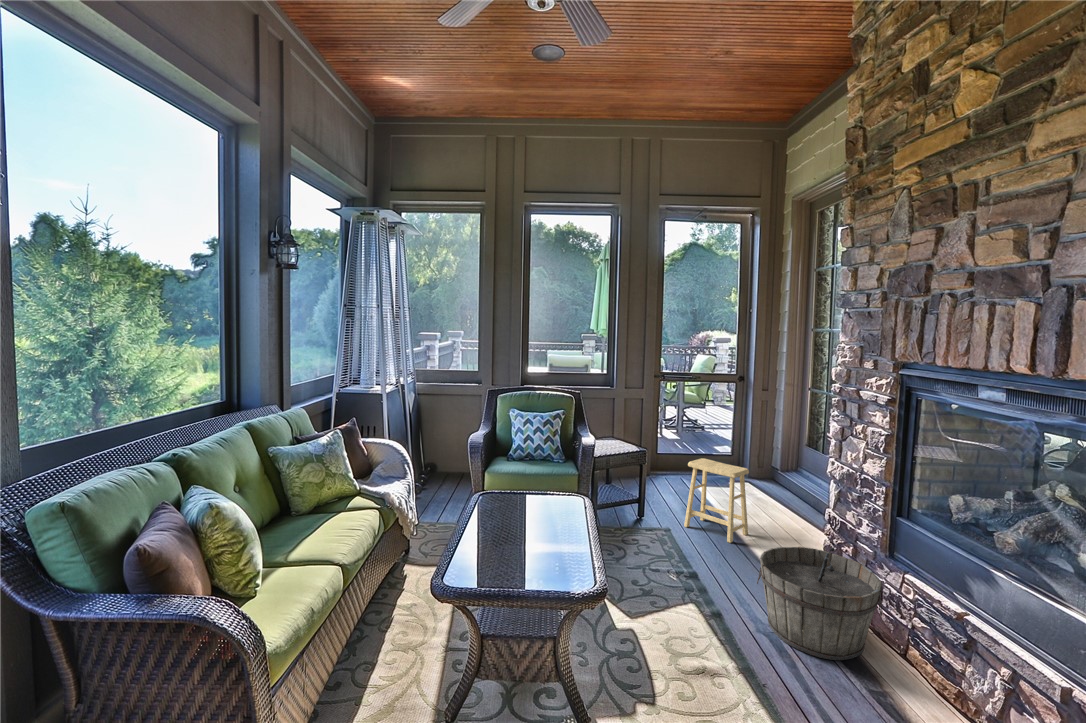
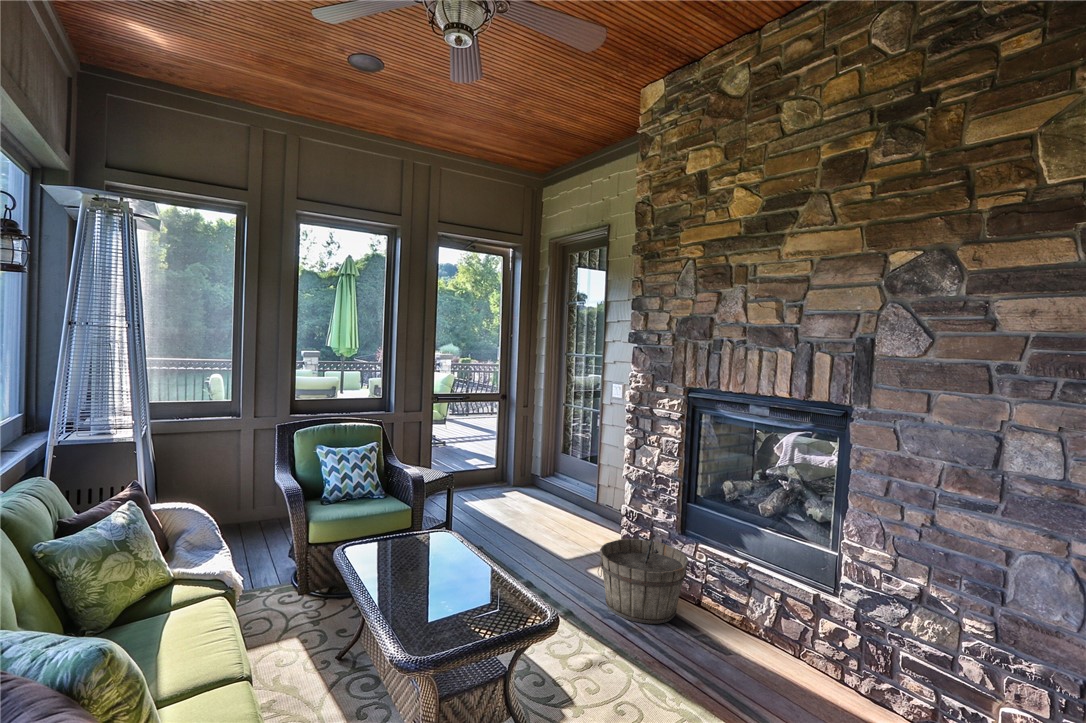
footstool: present [684,458,749,543] -> none [494,475,550,549]

